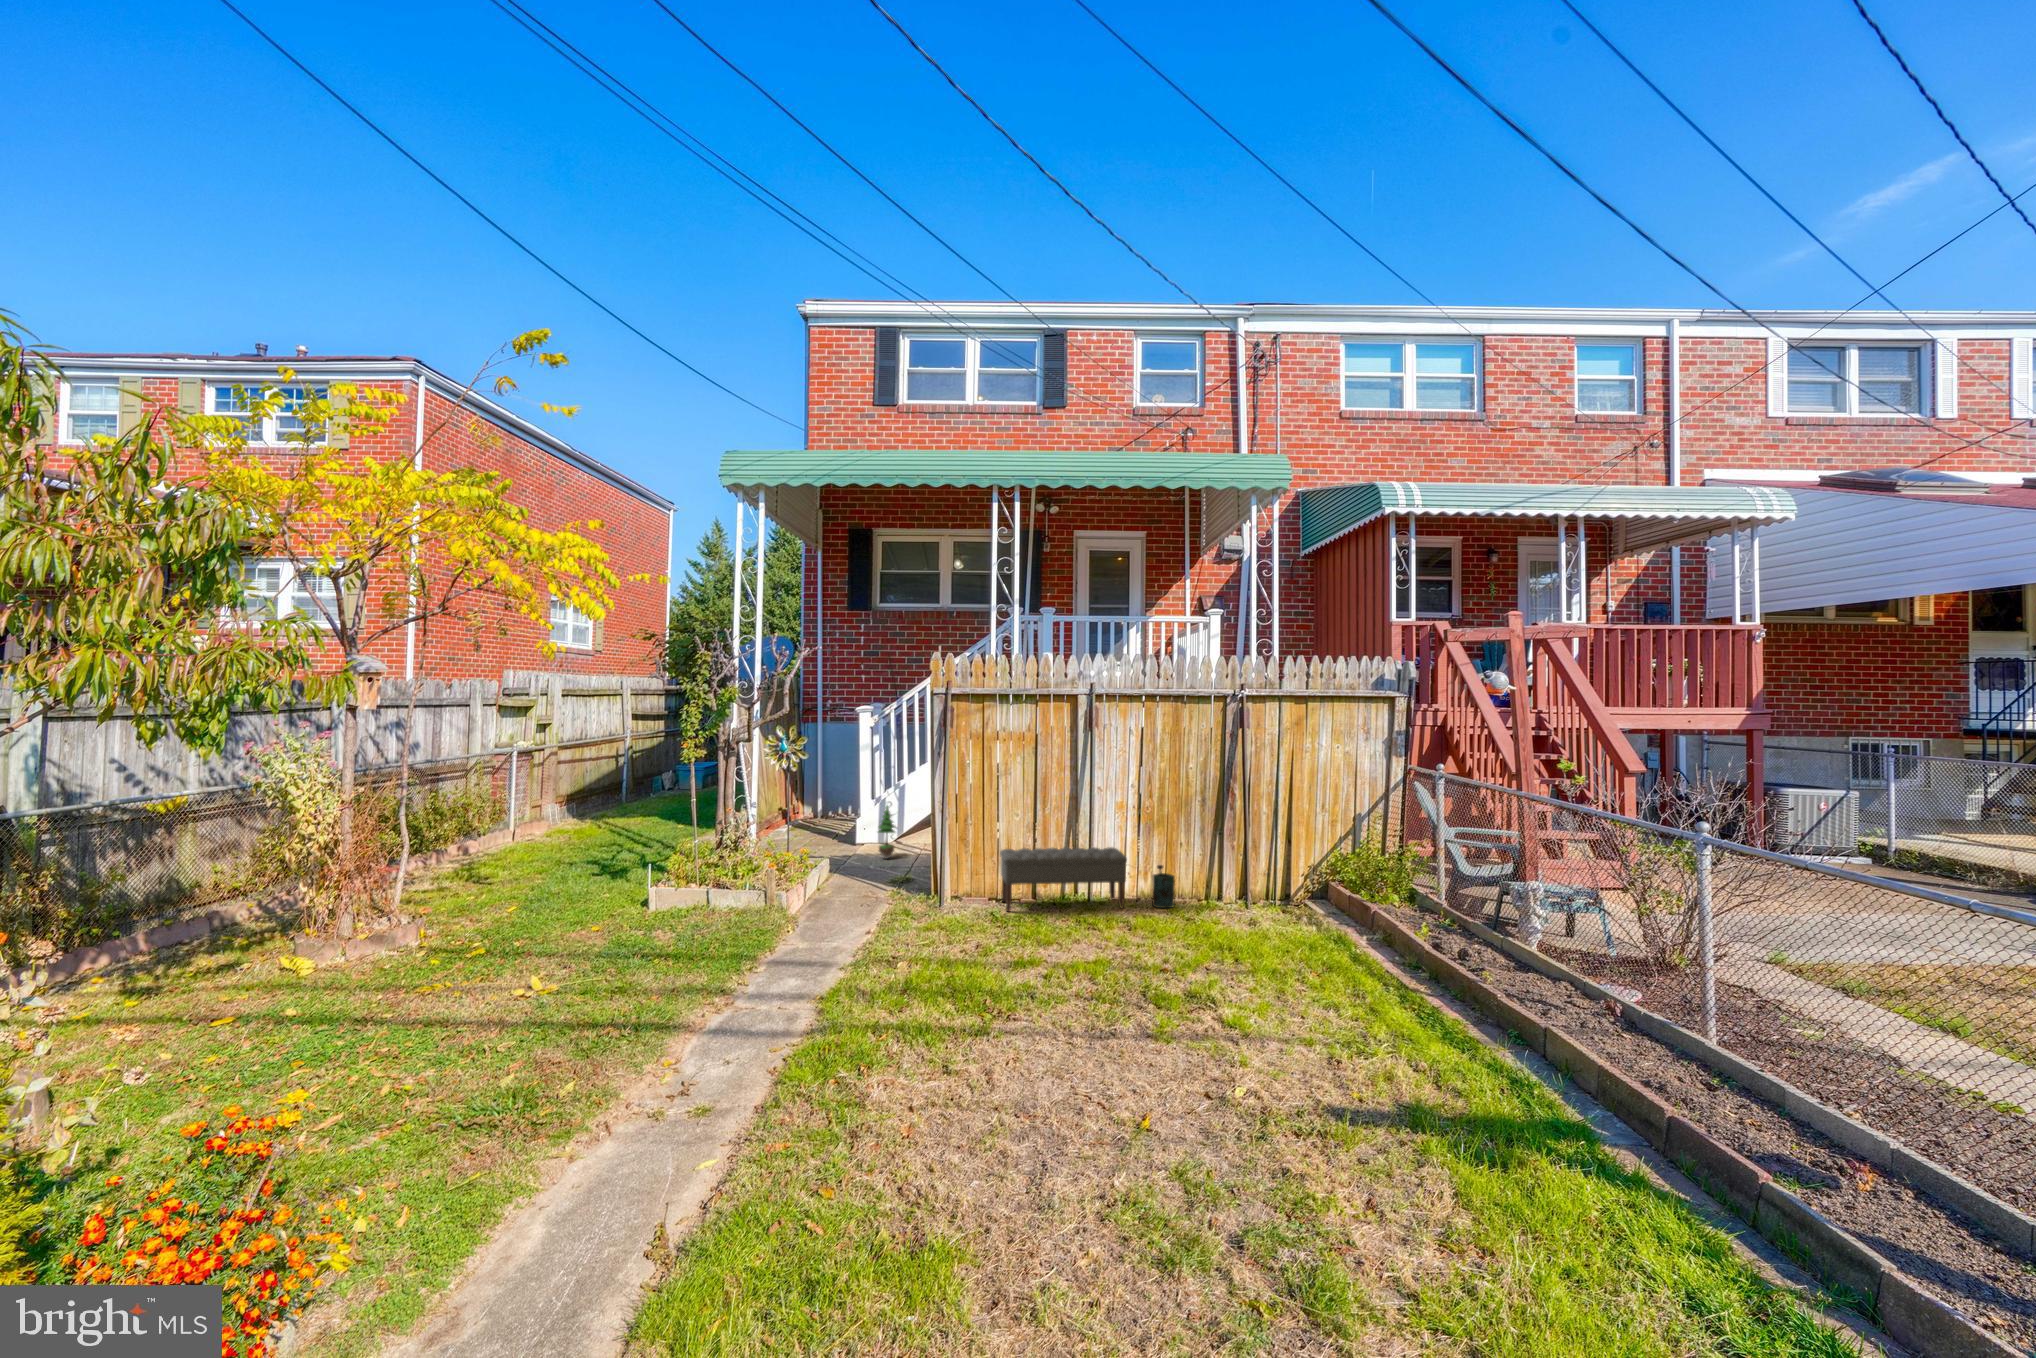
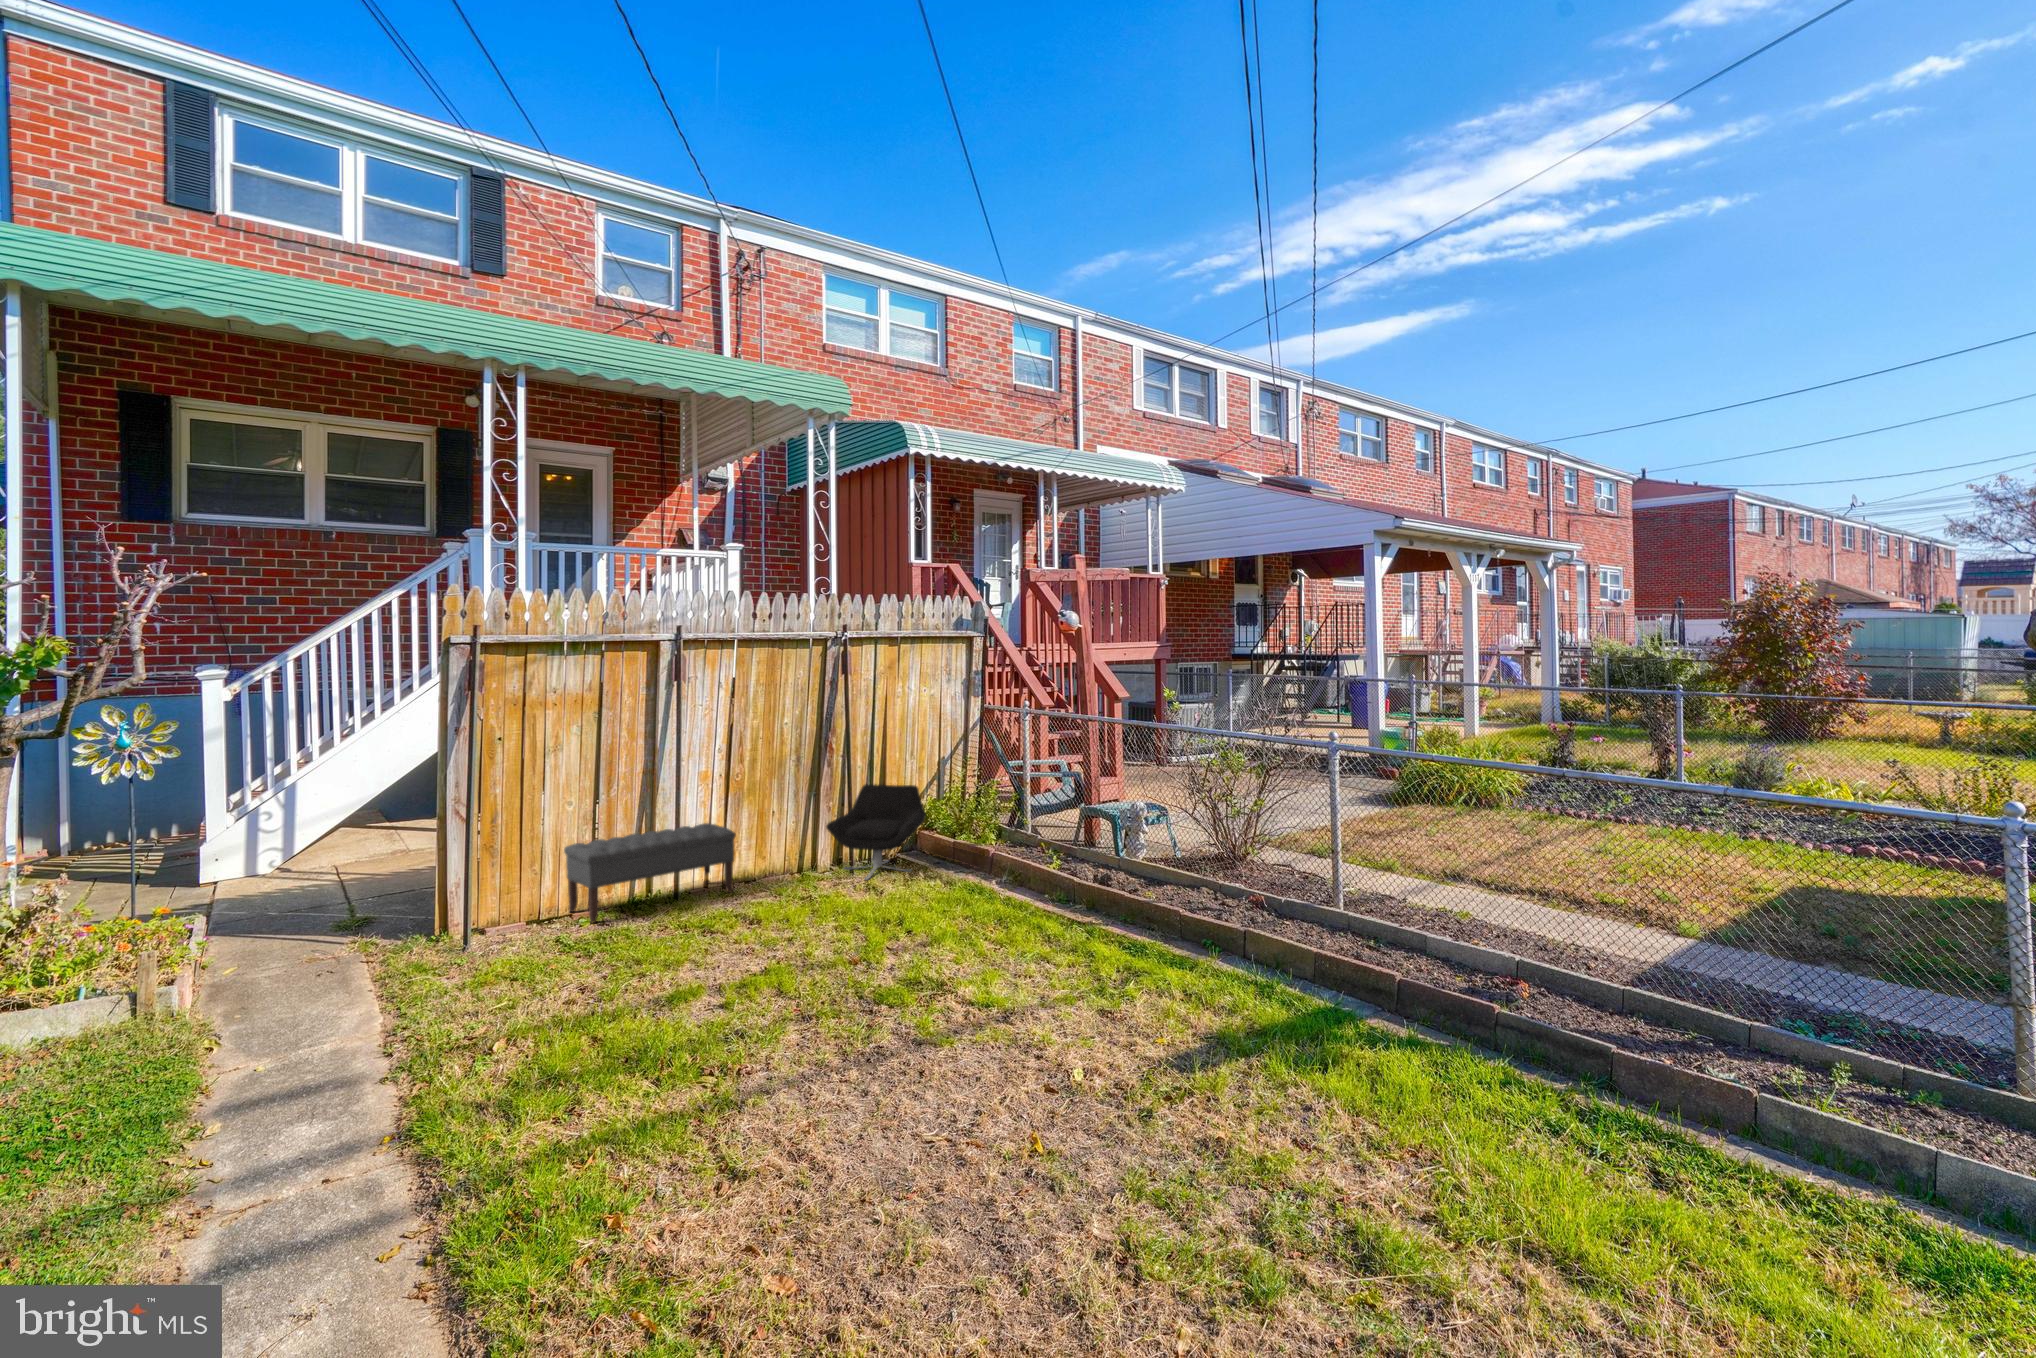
potted tree: present [878,806,895,859] -> none [298,806,334,887]
lounge chair: none [1214,831,1316,919] -> present [826,784,926,880]
watering can: present [1152,865,1175,908] -> none [755,835,785,884]

